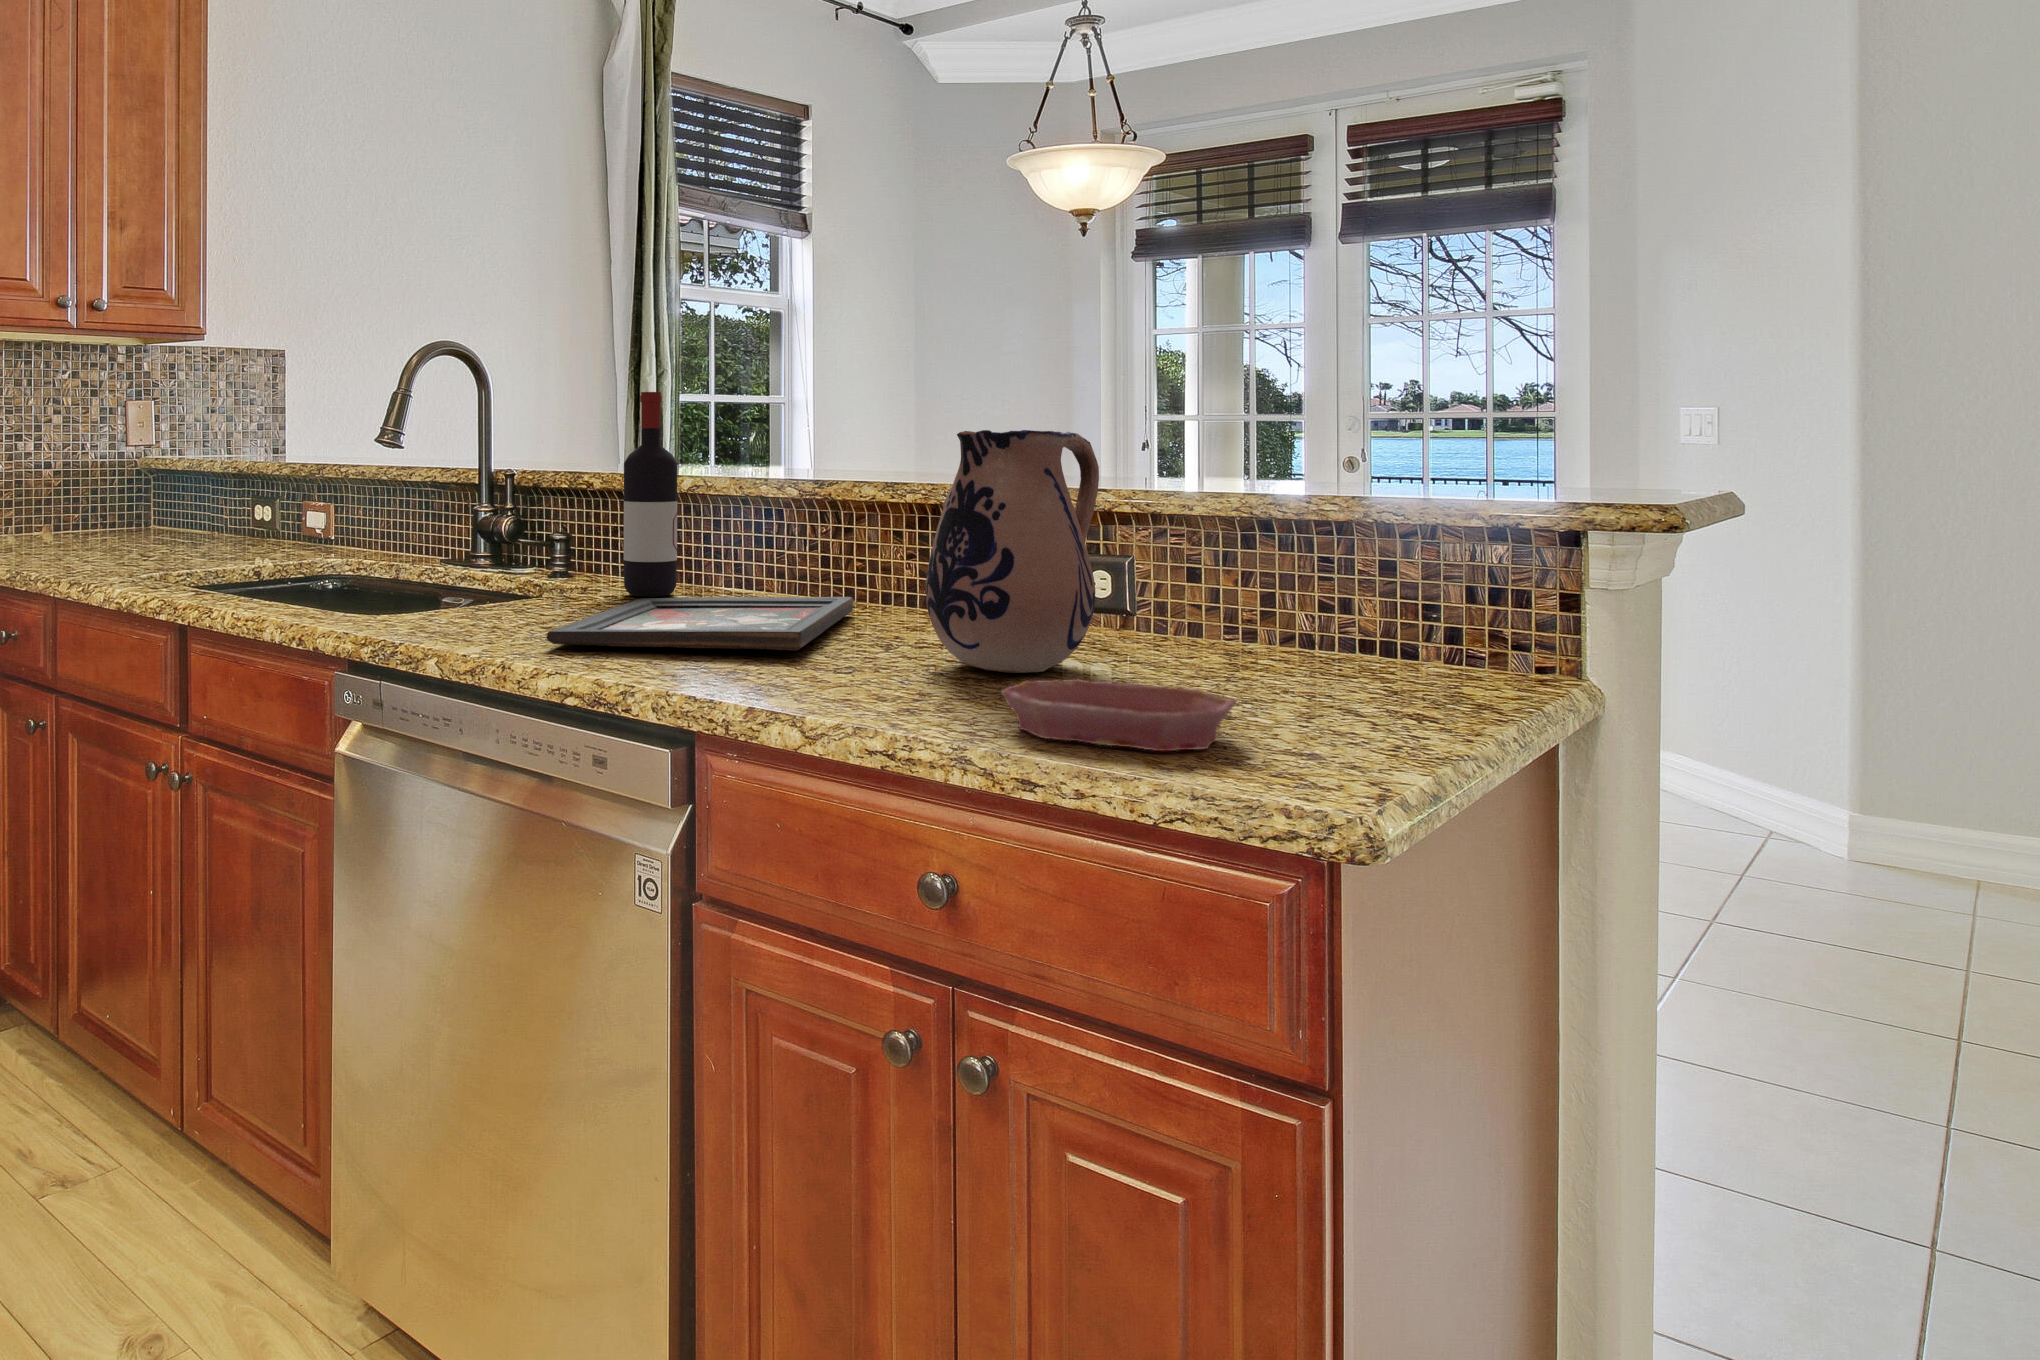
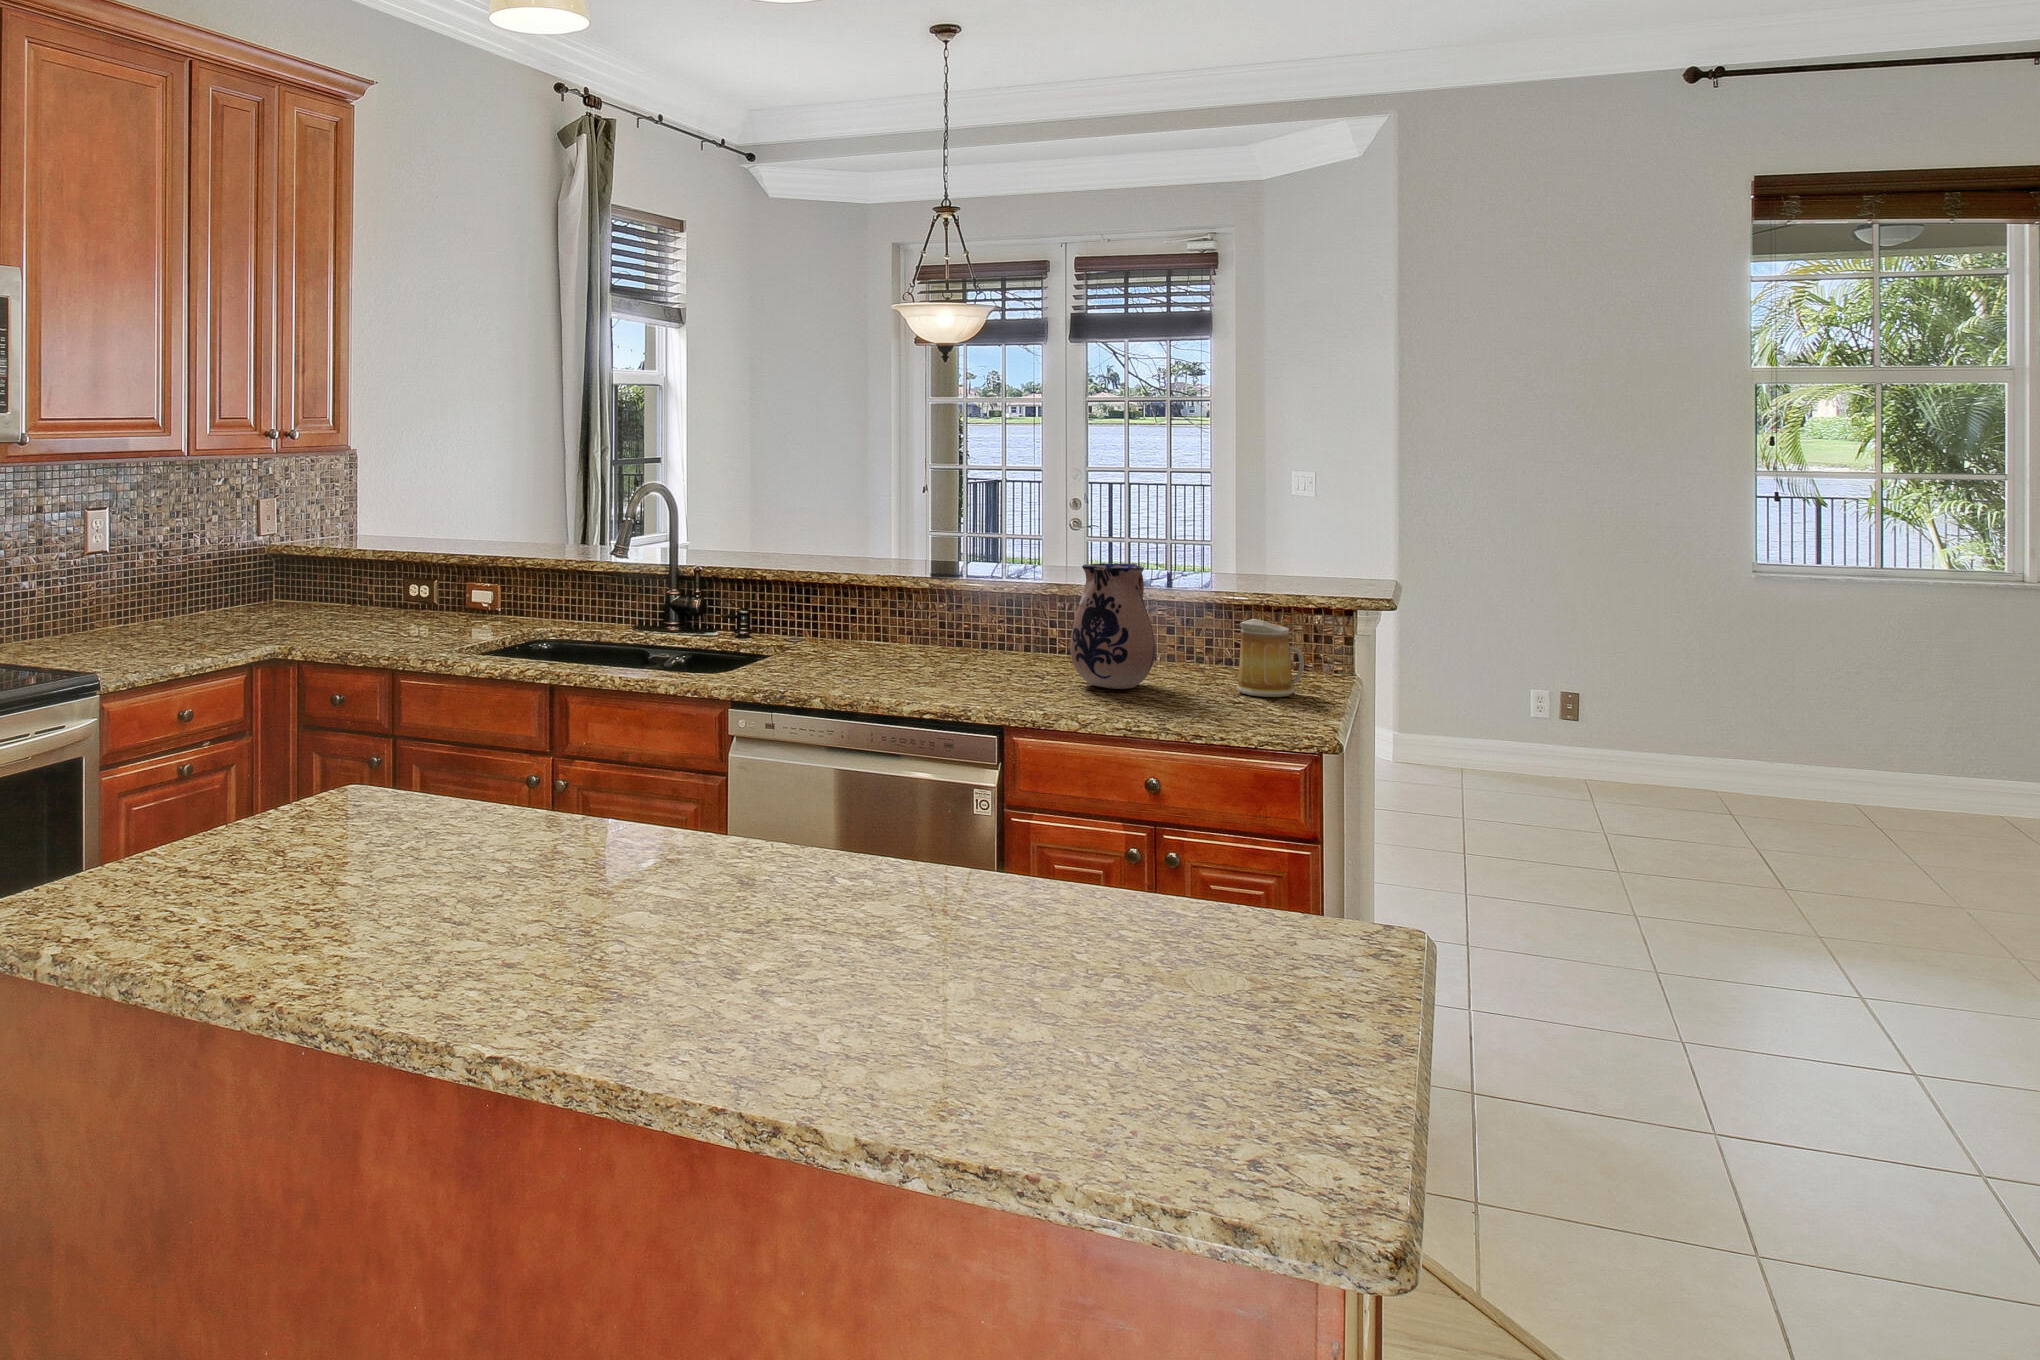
wine bottle: present [624,392,677,597] -> none [814,523,847,651]
mug: none [1255,538,1405,707] -> present [1236,619,1304,697]
decorative tray: present [547,597,854,651] -> none [848,647,1006,687]
bowl: present [1001,679,1235,751] -> none [1160,692,1263,722]

